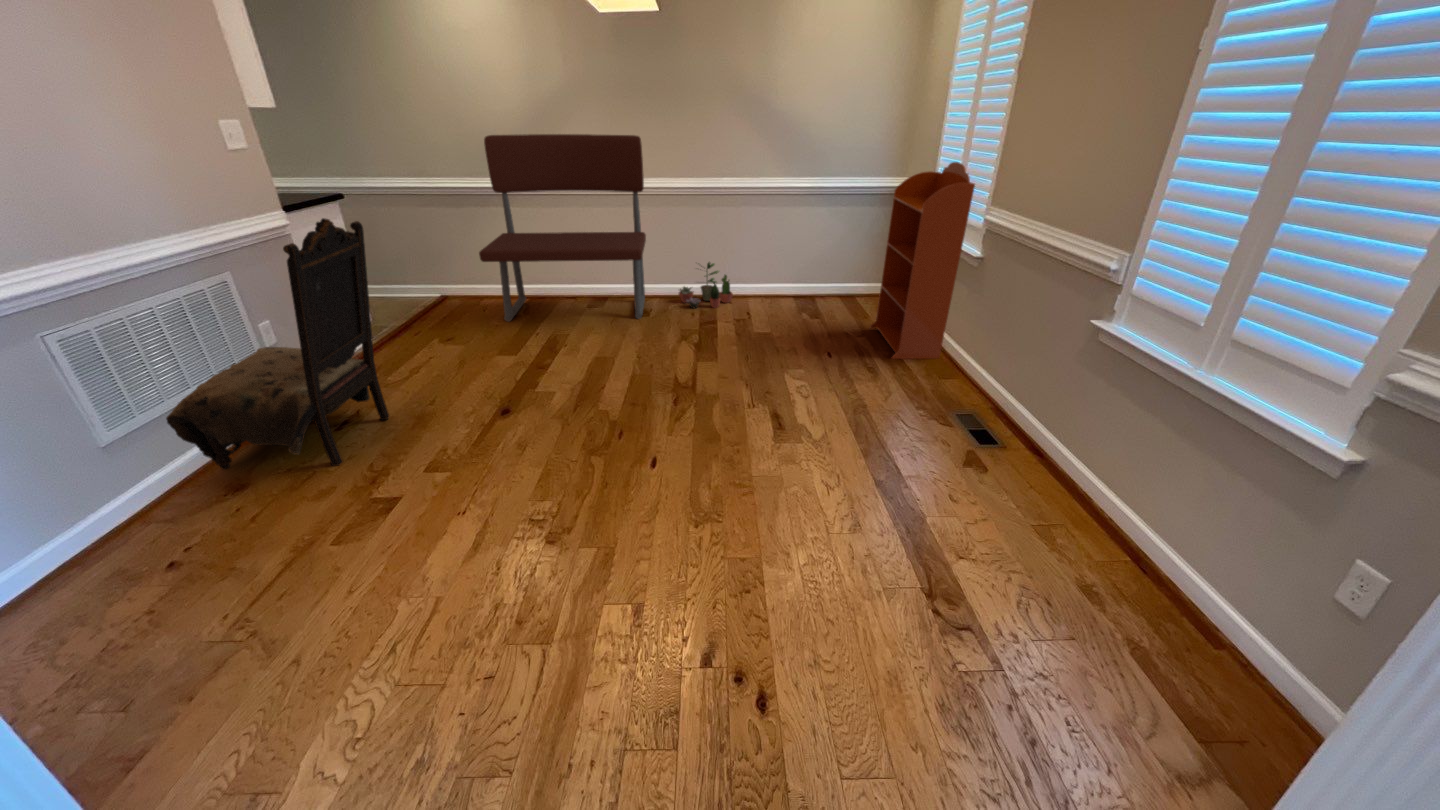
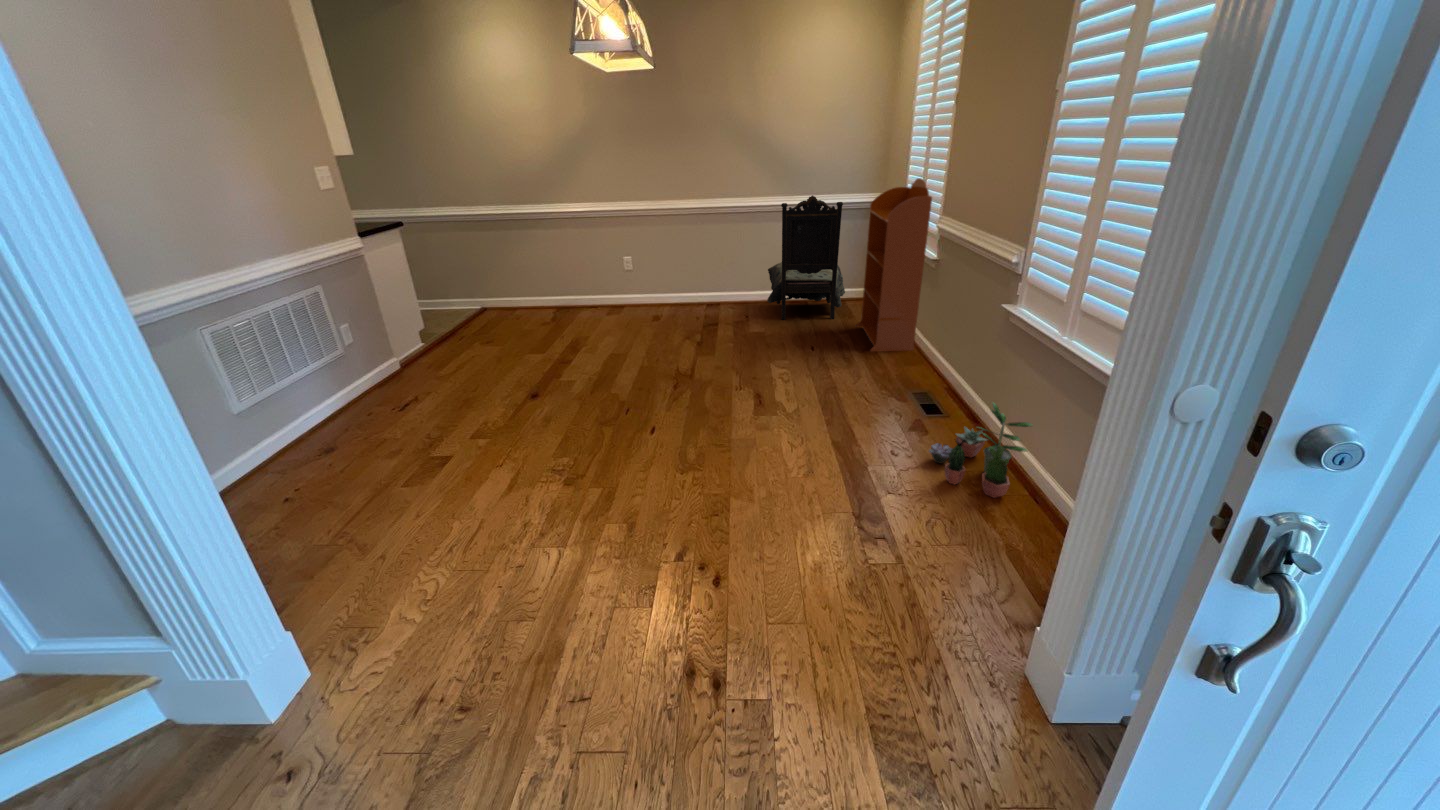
bench: present [479,134,646,322] -> none [513,164,658,328]
dining chair: present [166,218,389,470] -> present [767,195,845,320]
potted plant: present [679,262,733,308] -> present [929,402,1033,498]

